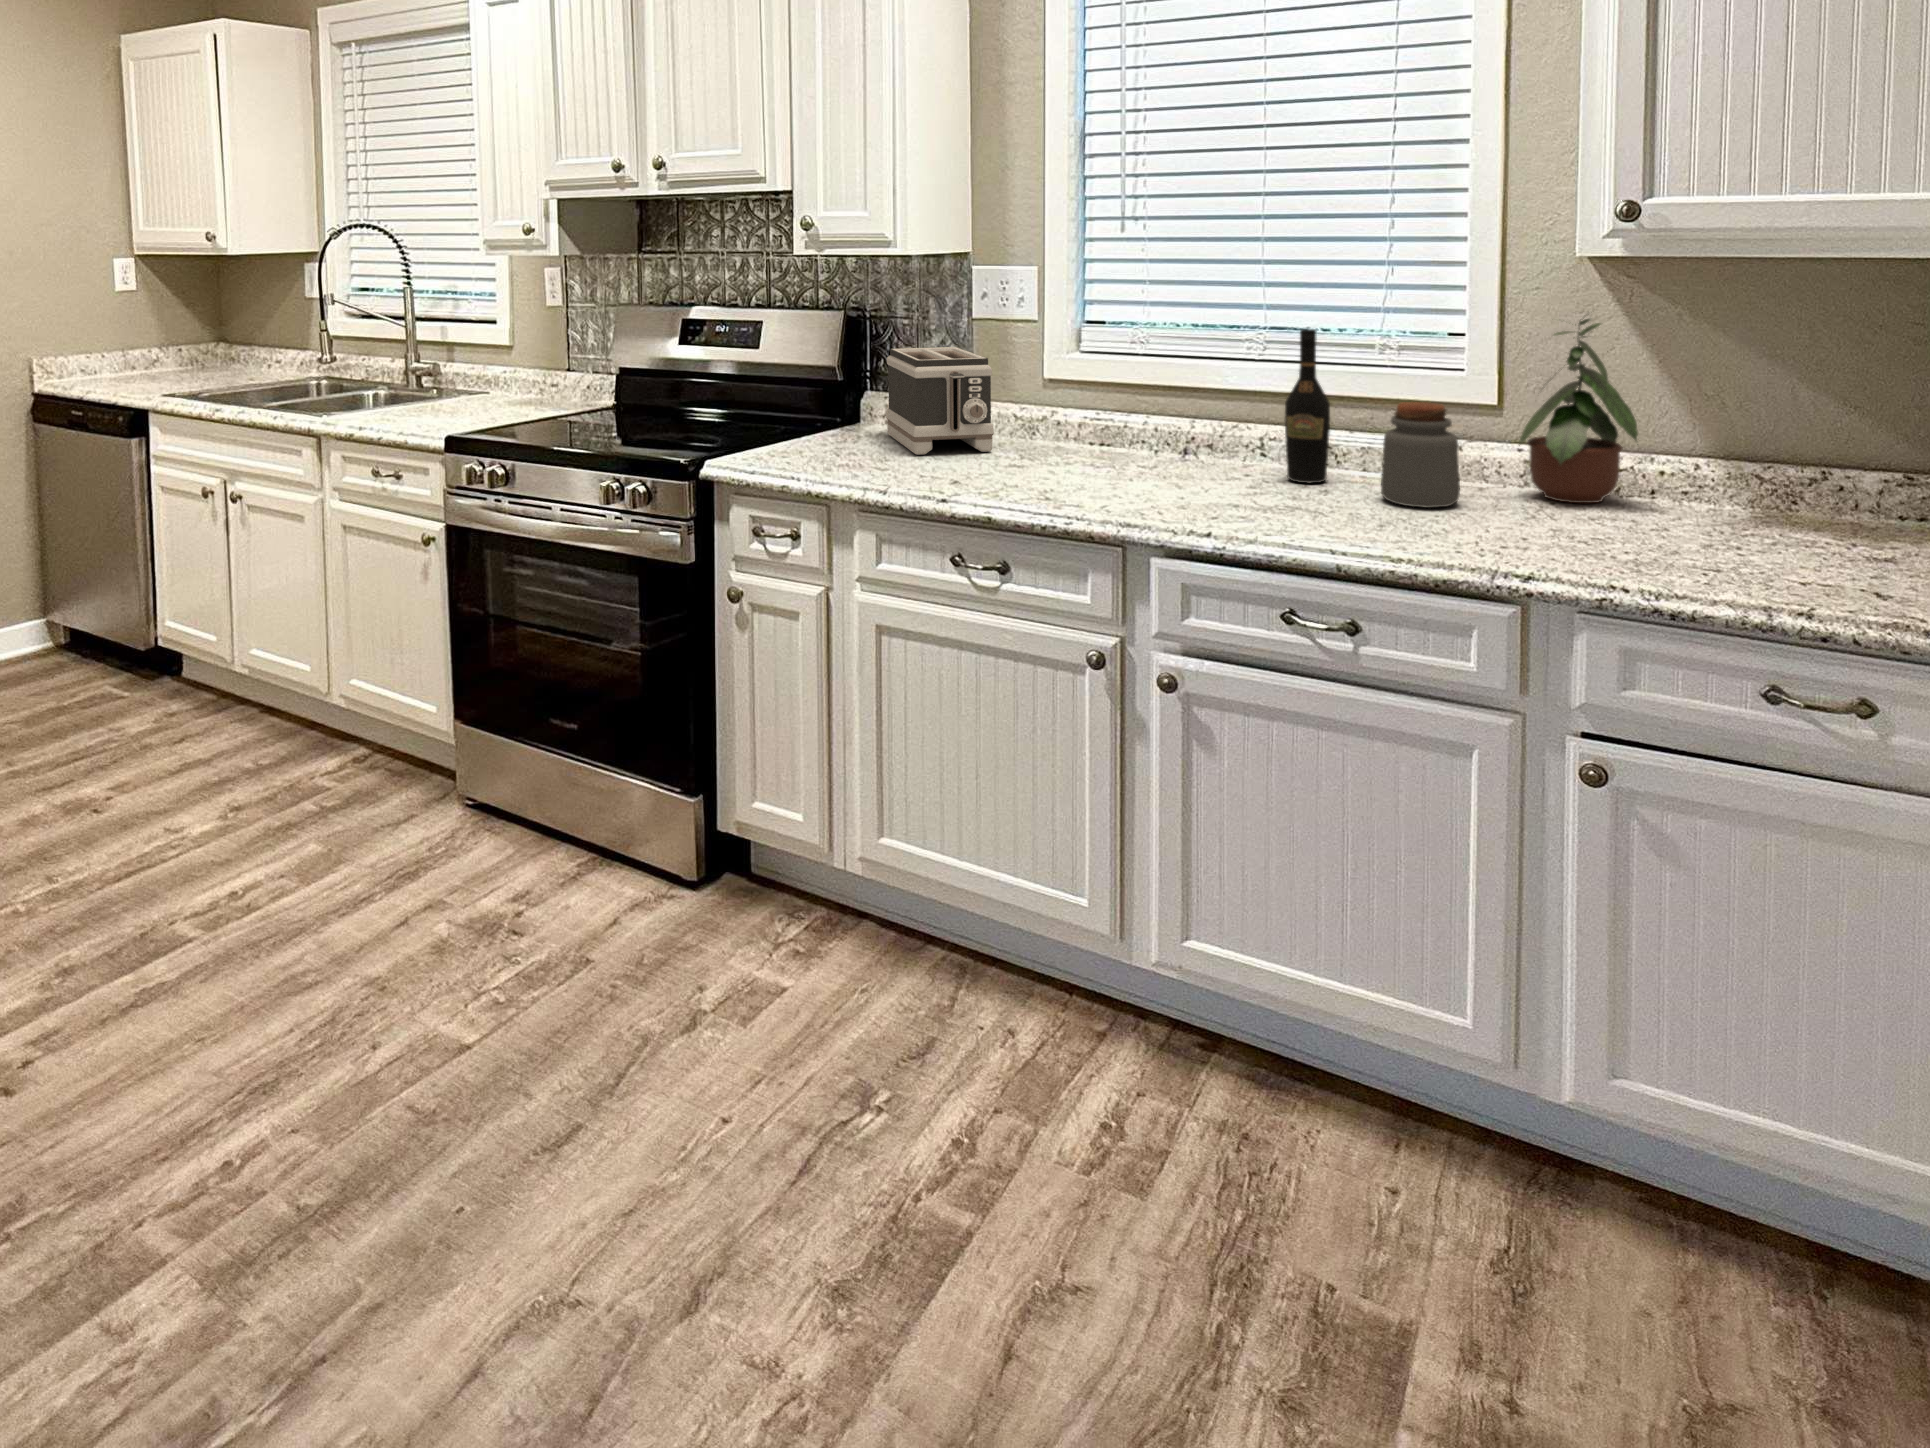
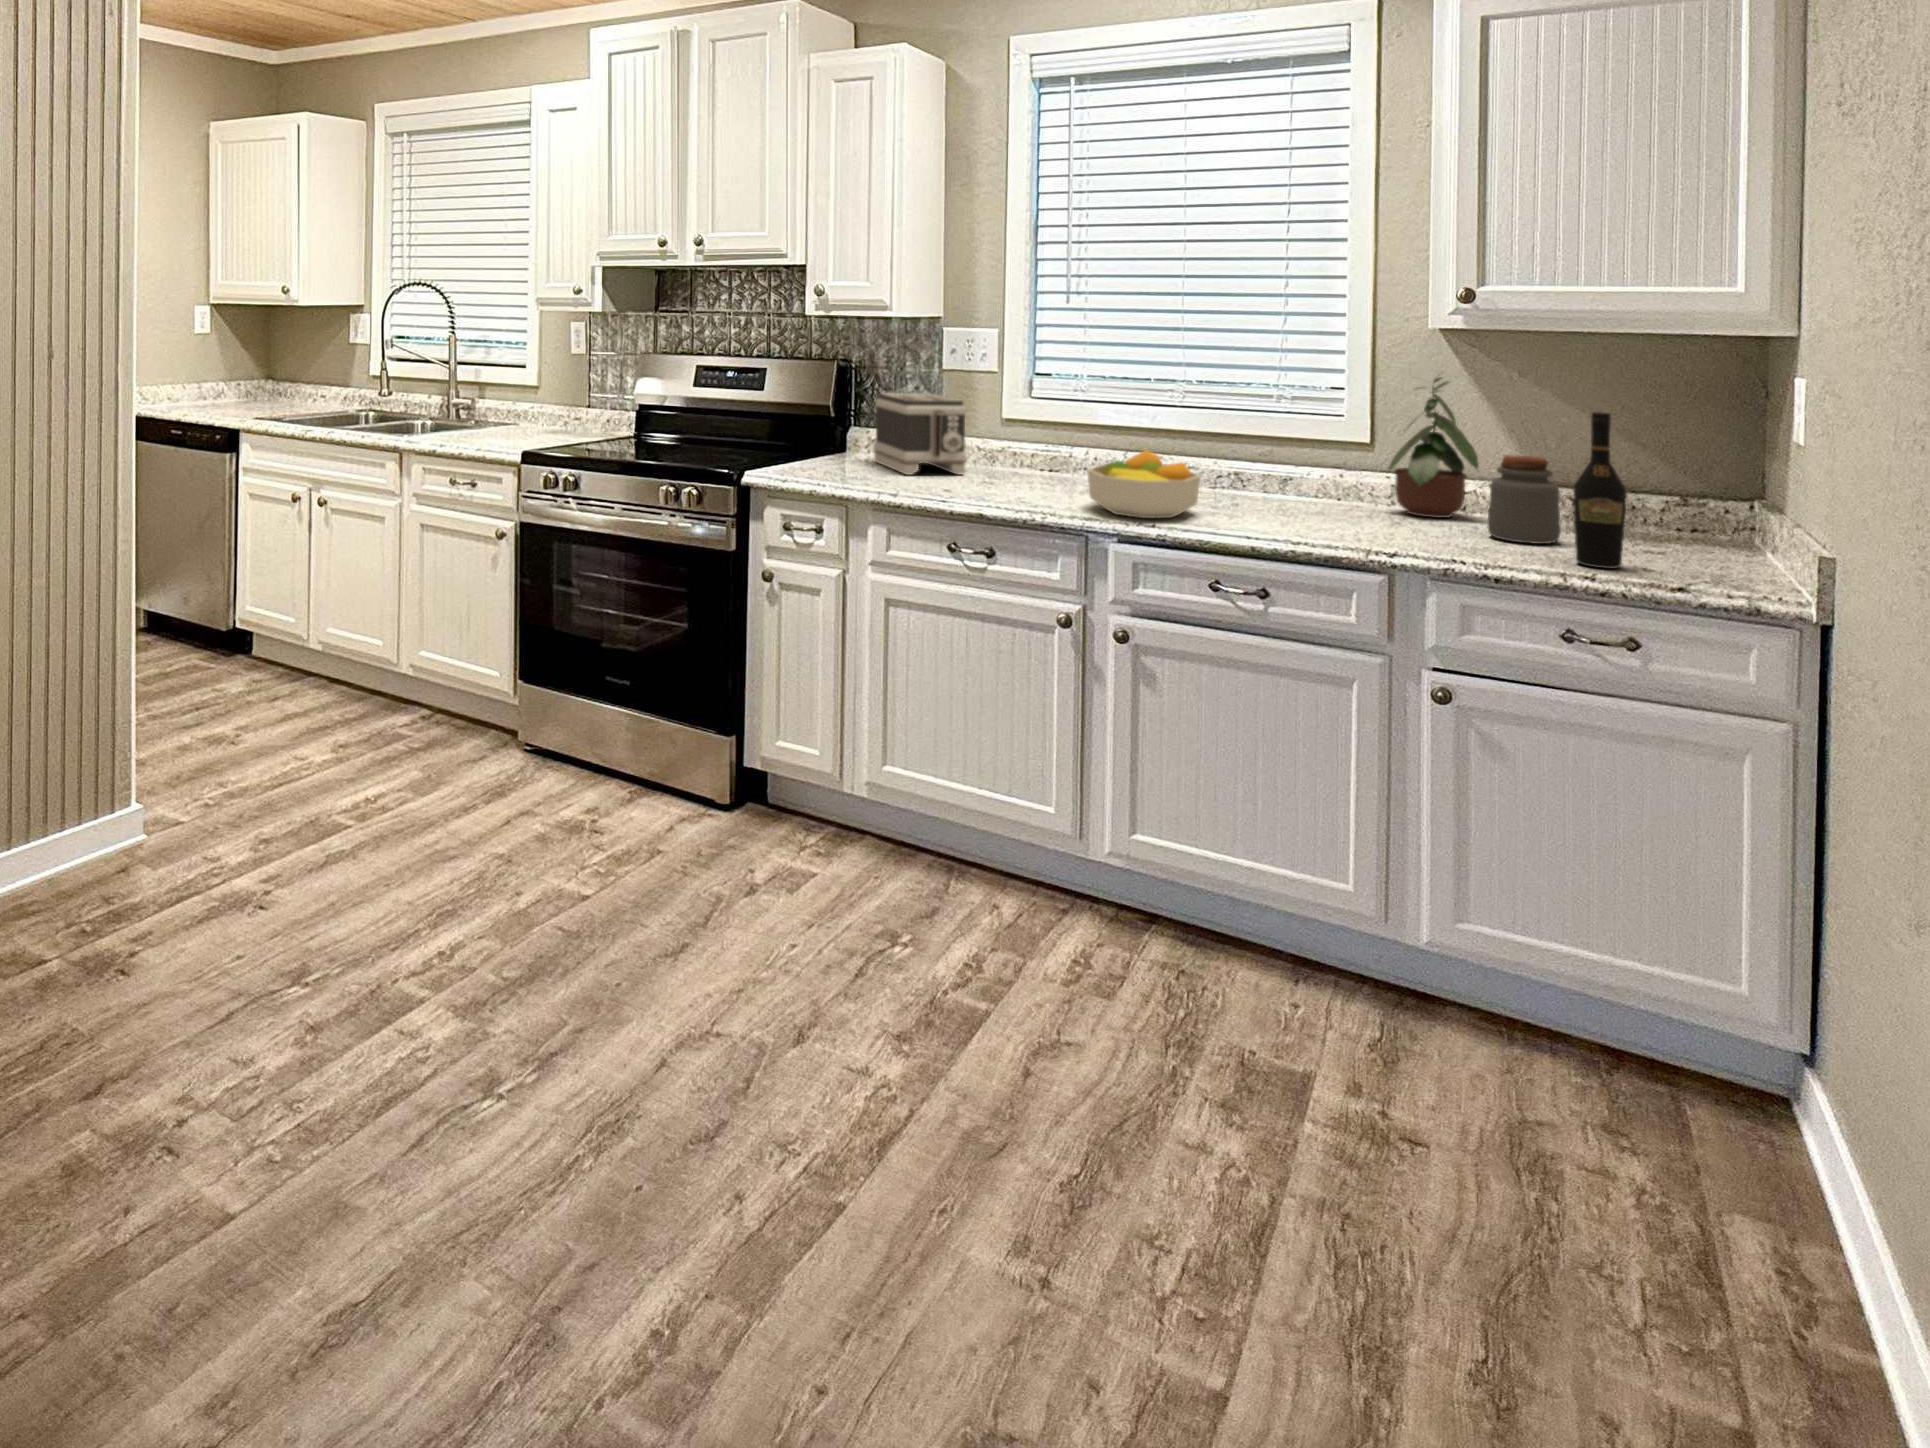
wine bottle: present [1285,329,1330,483] -> present [1573,412,1626,569]
jar: present [1381,402,1460,508] -> present [1488,455,1561,544]
fruit bowl: none [1128,423,1276,521] -> present [1087,450,1201,518]

